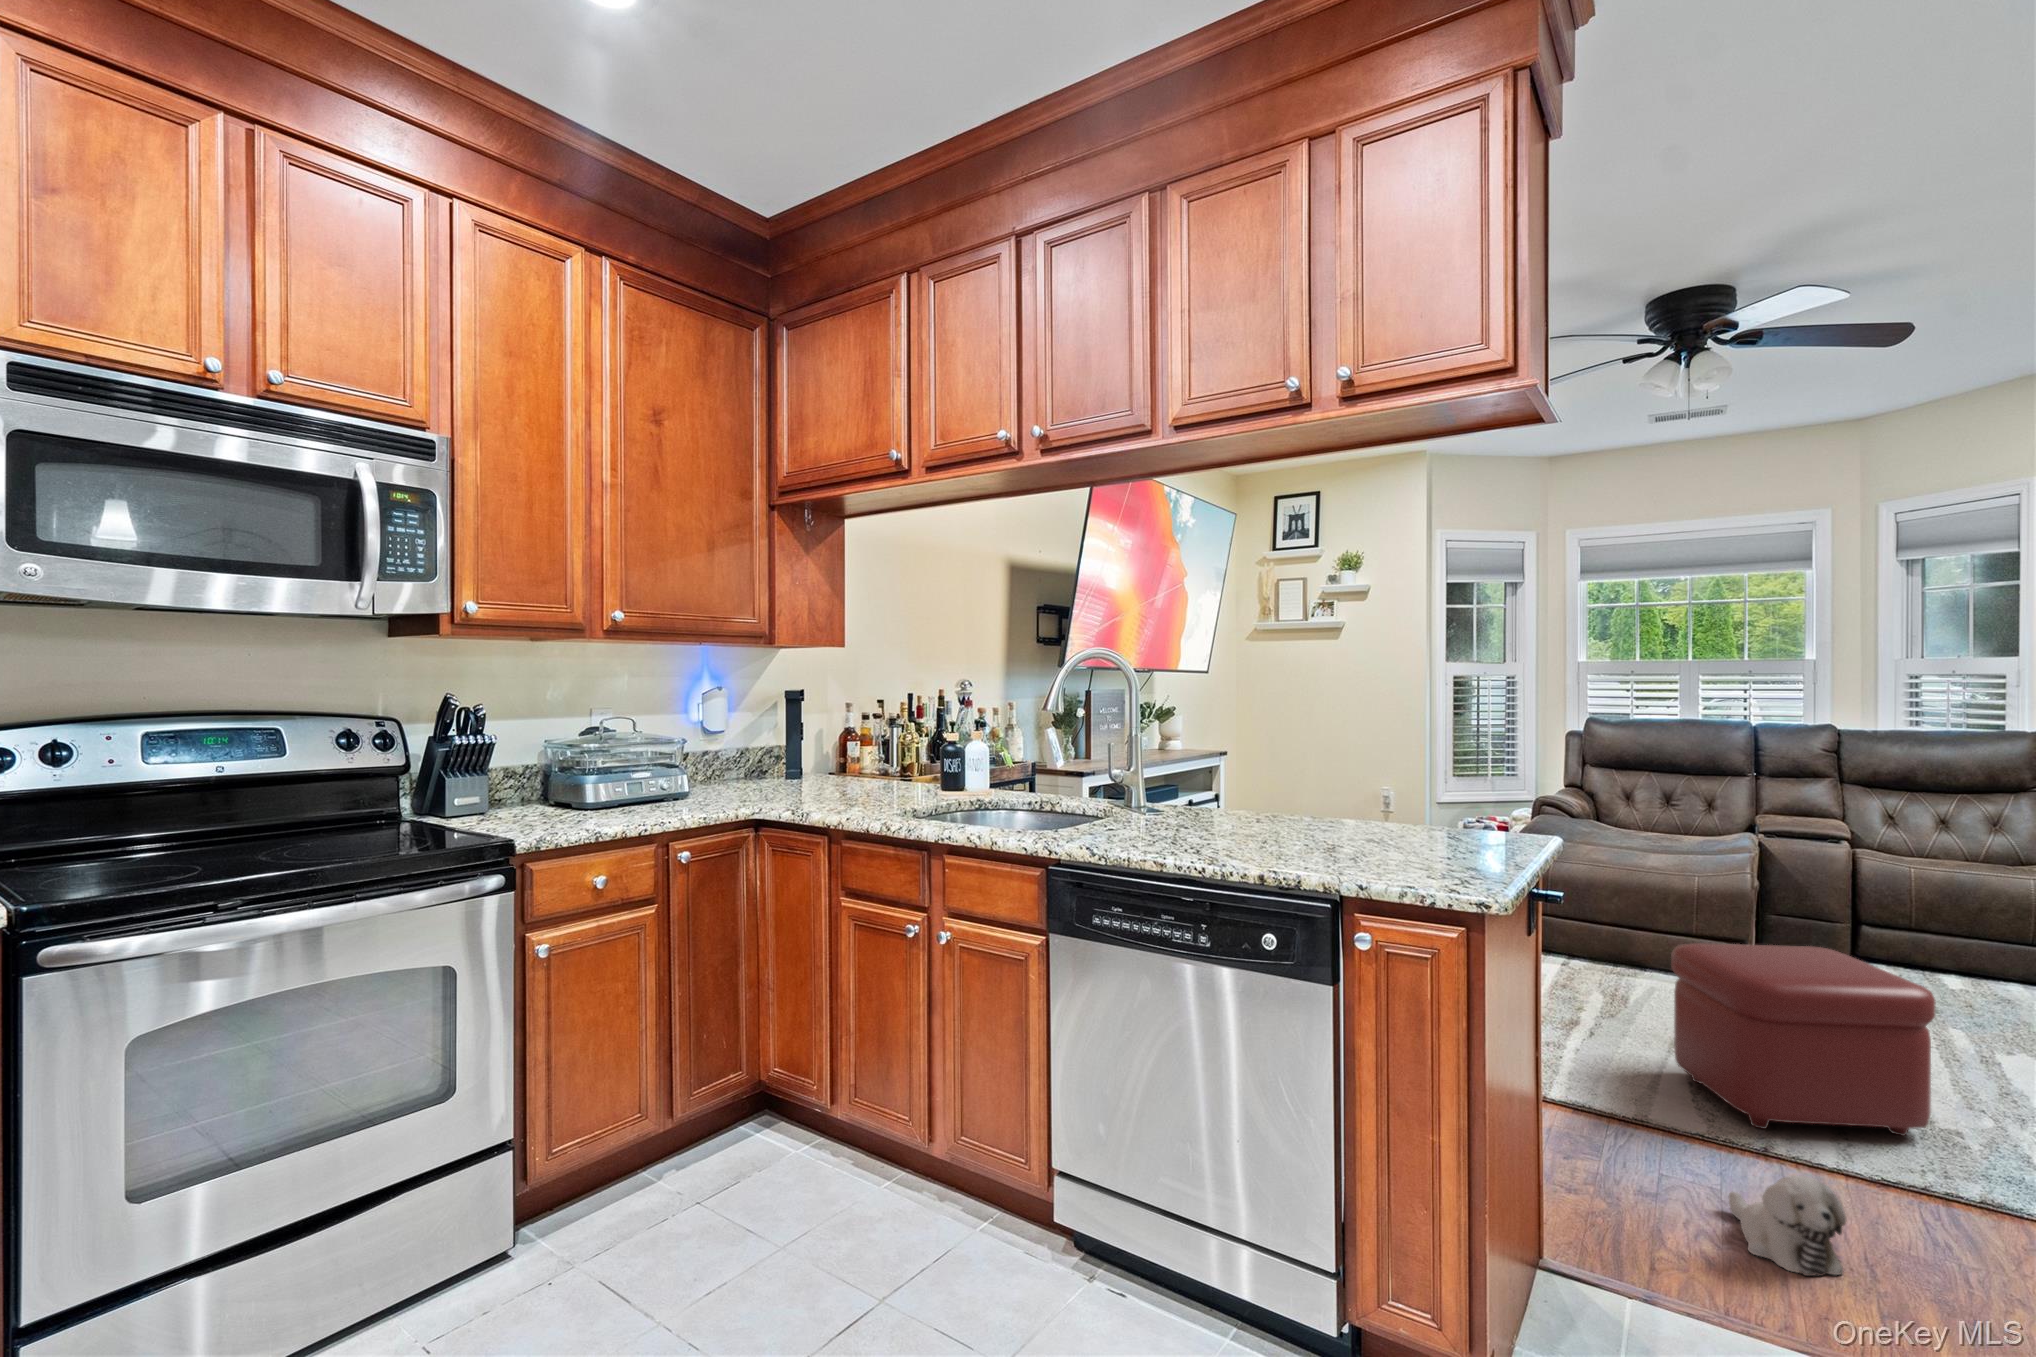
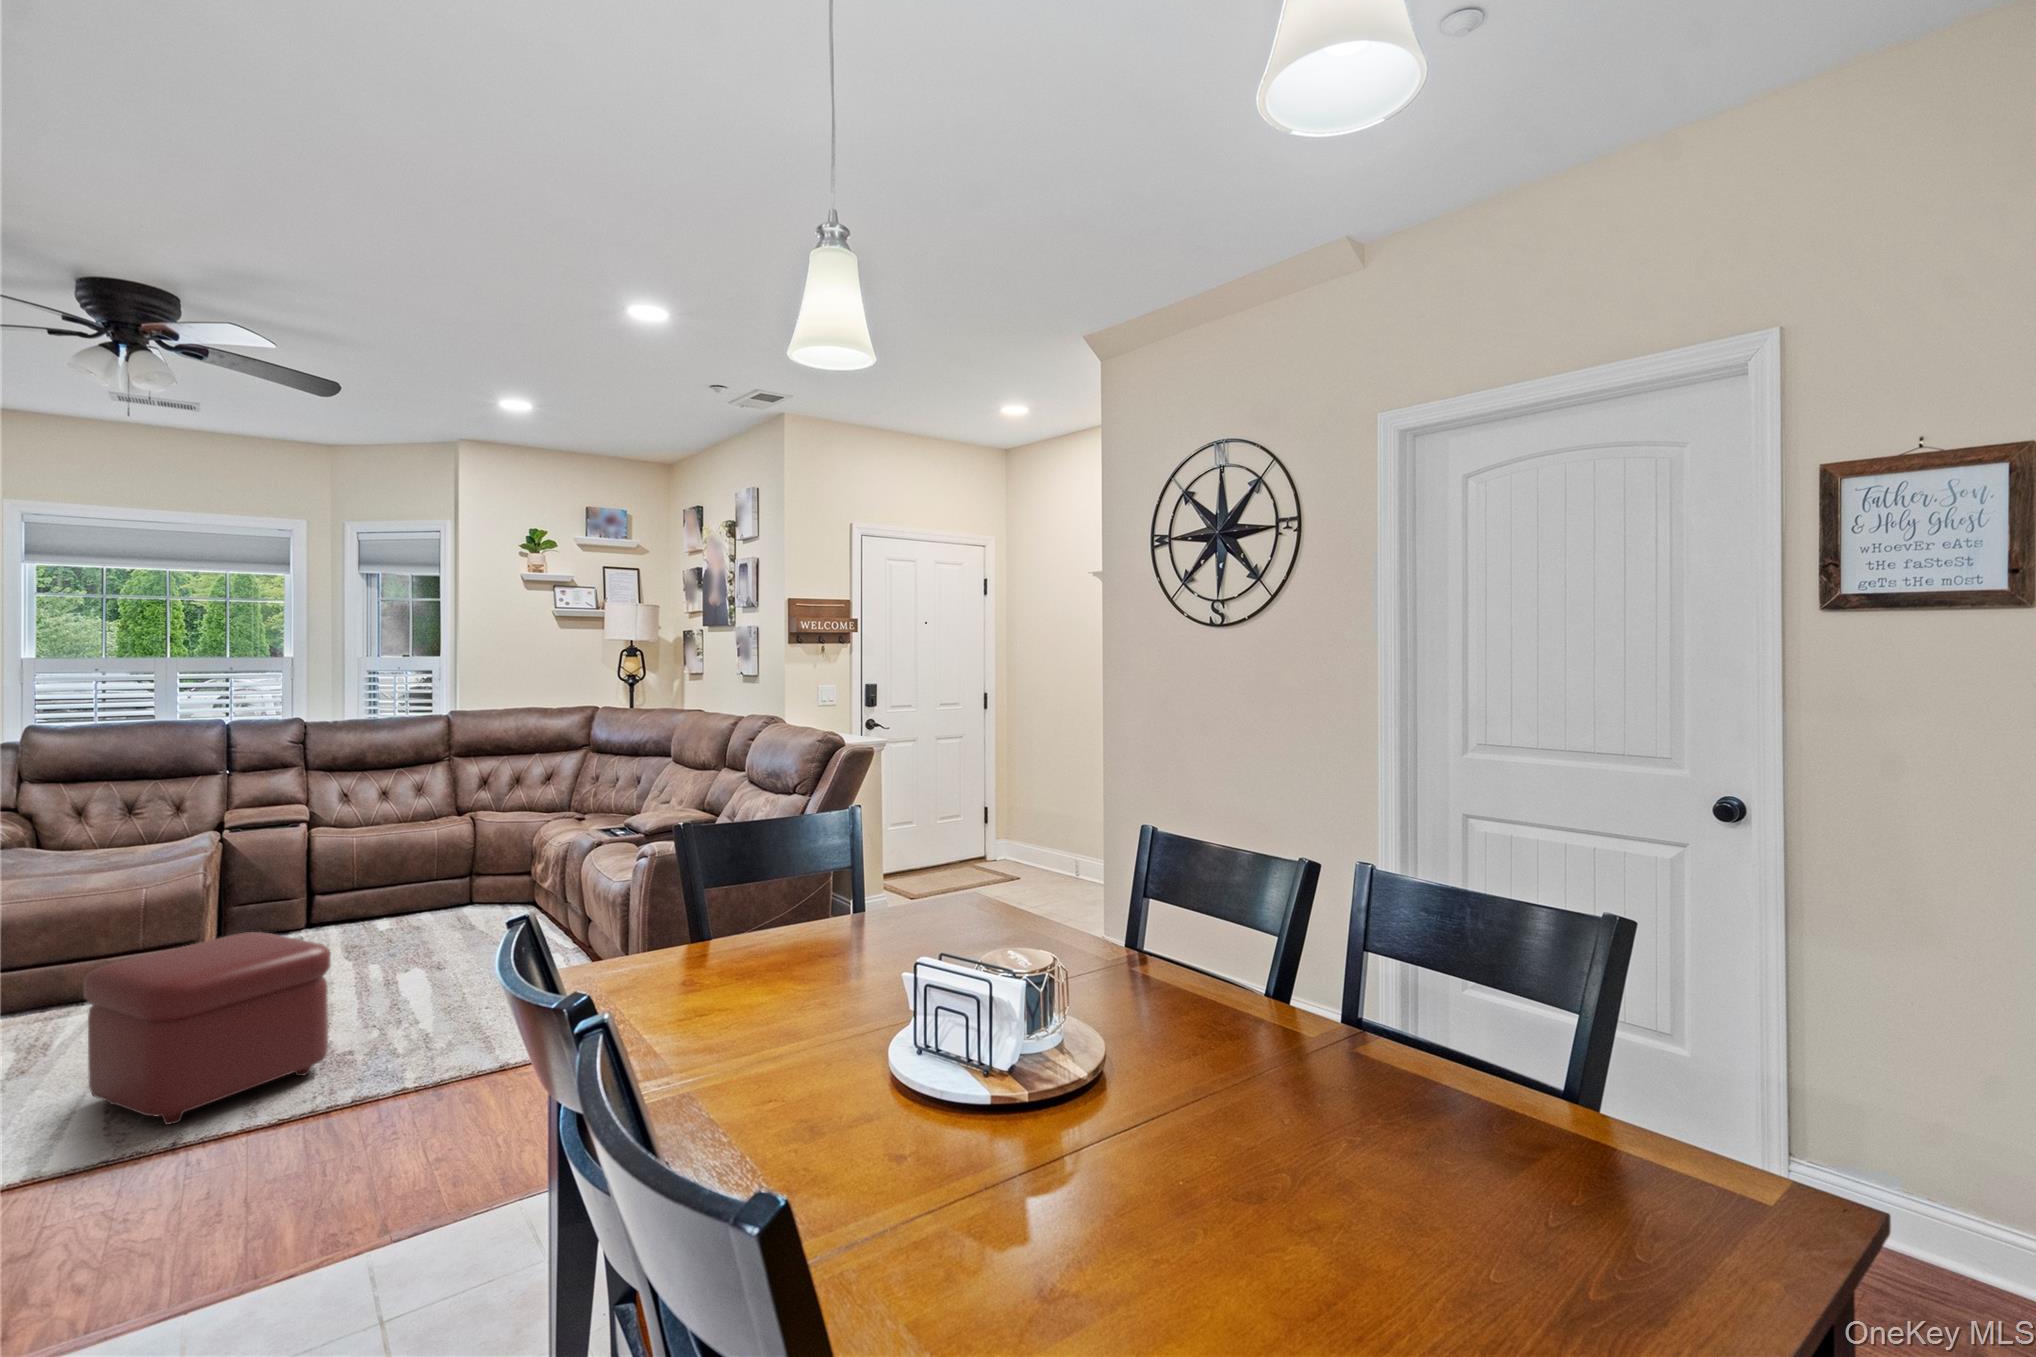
plush toy: present [1729,1175,1846,1276] -> none [115,1153,221,1254]

